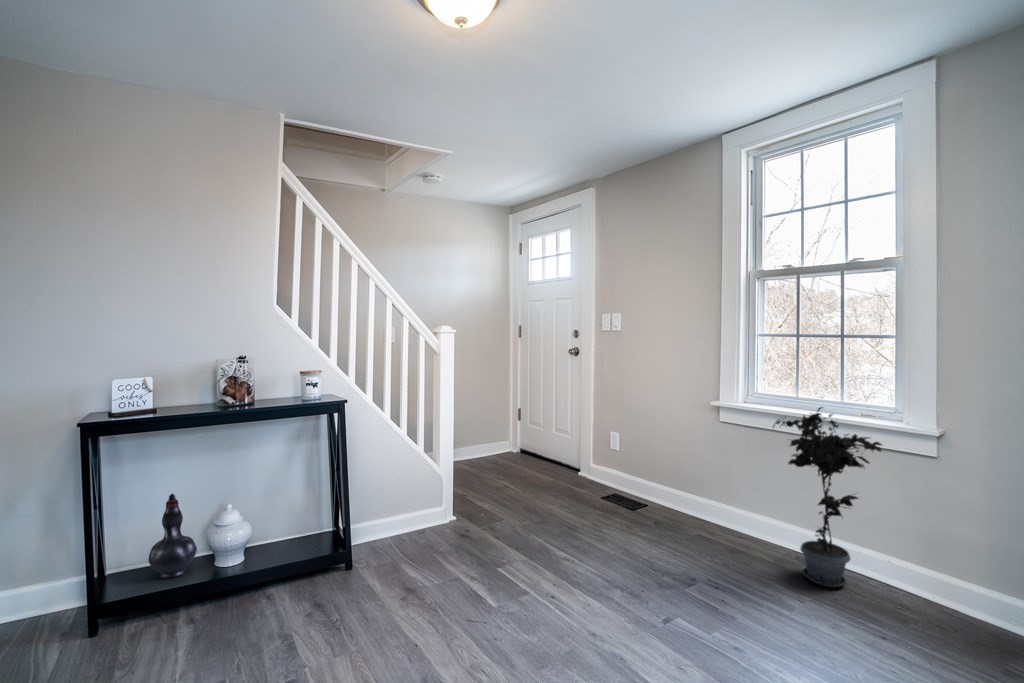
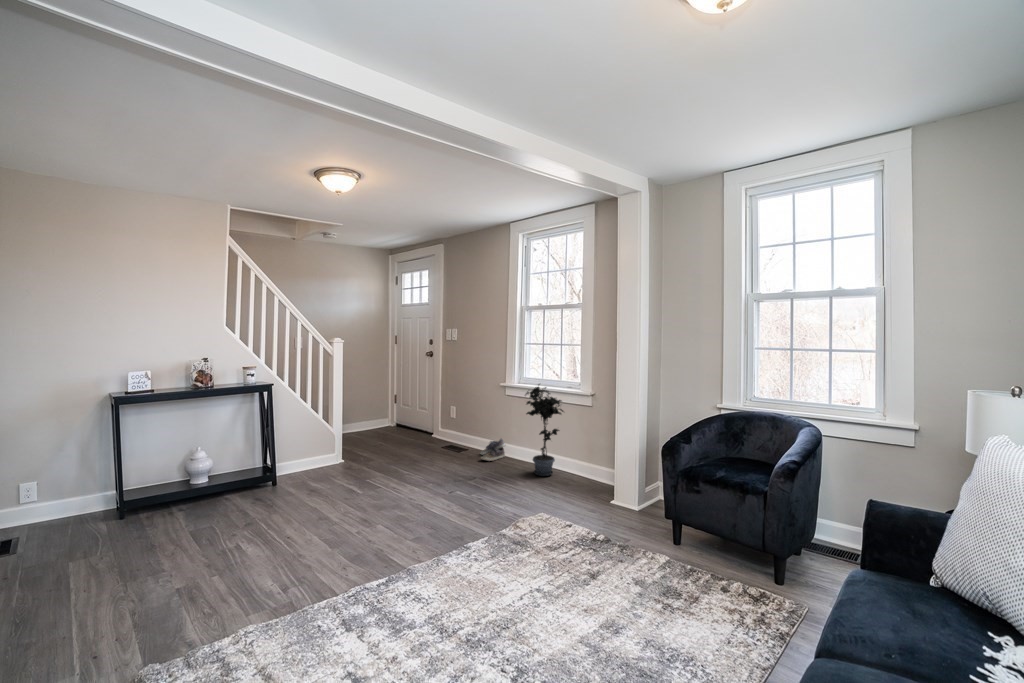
decorative vase: present [148,494,197,578] -> none [149,441,179,490]
shoe: none [673,495,721,537] -> present [481,438,506,461]

